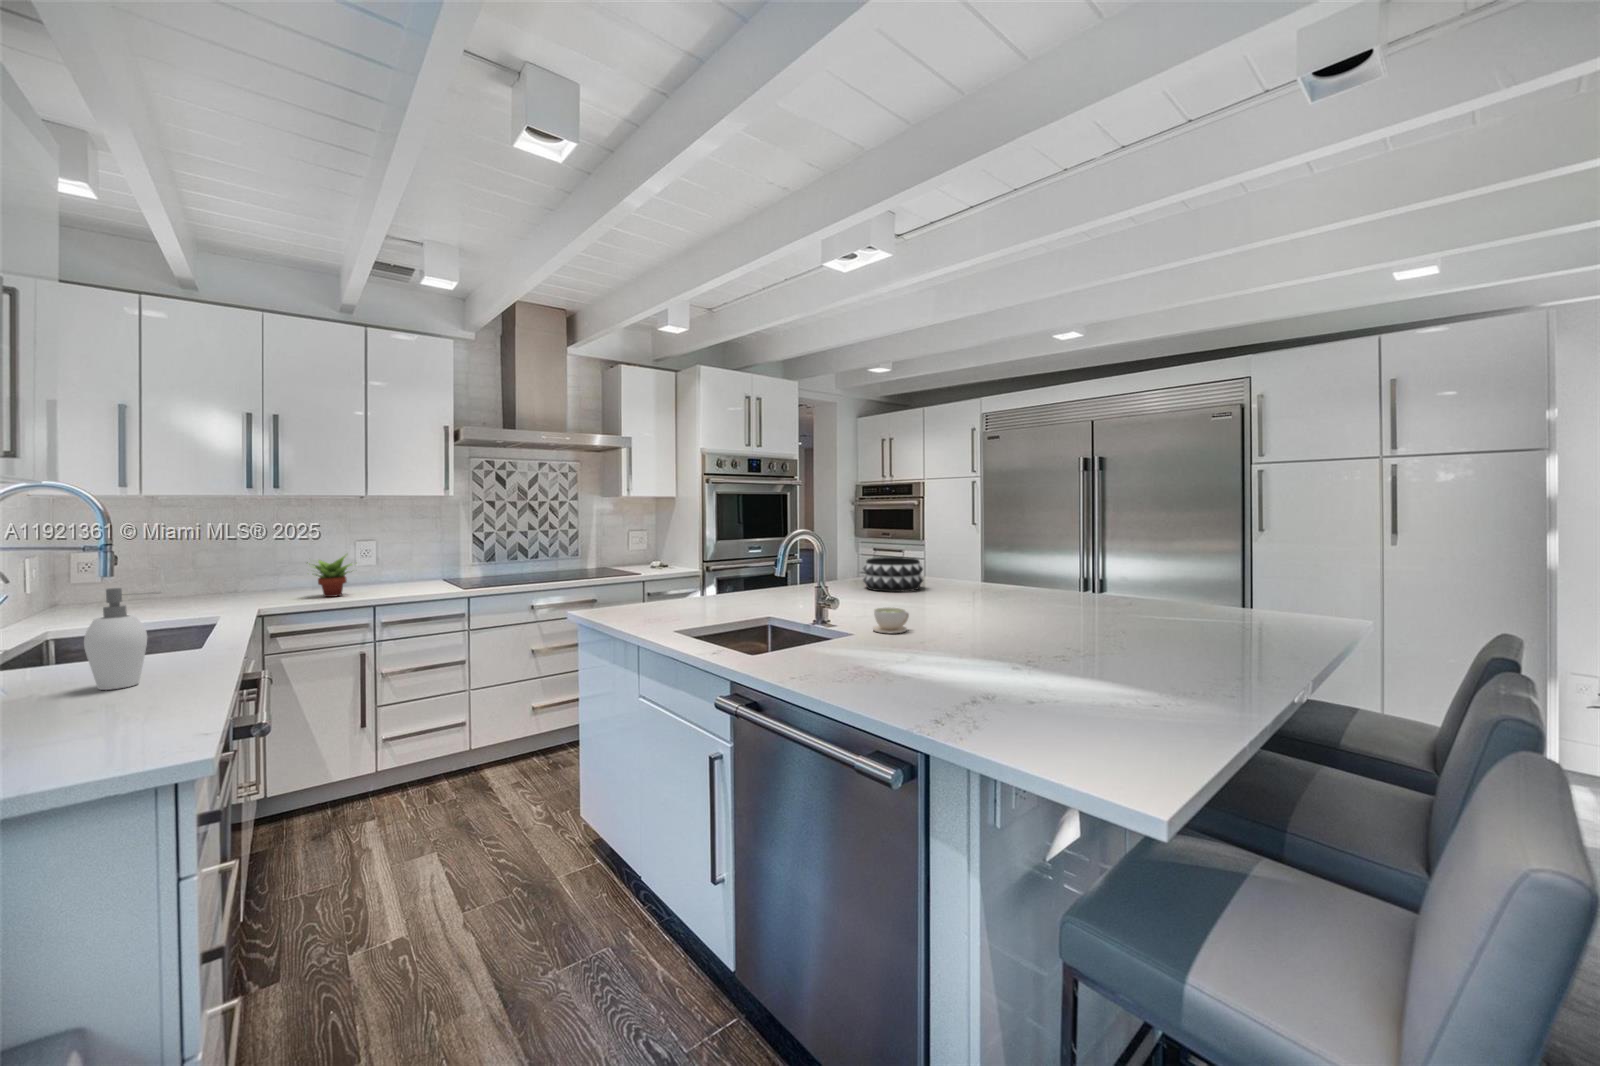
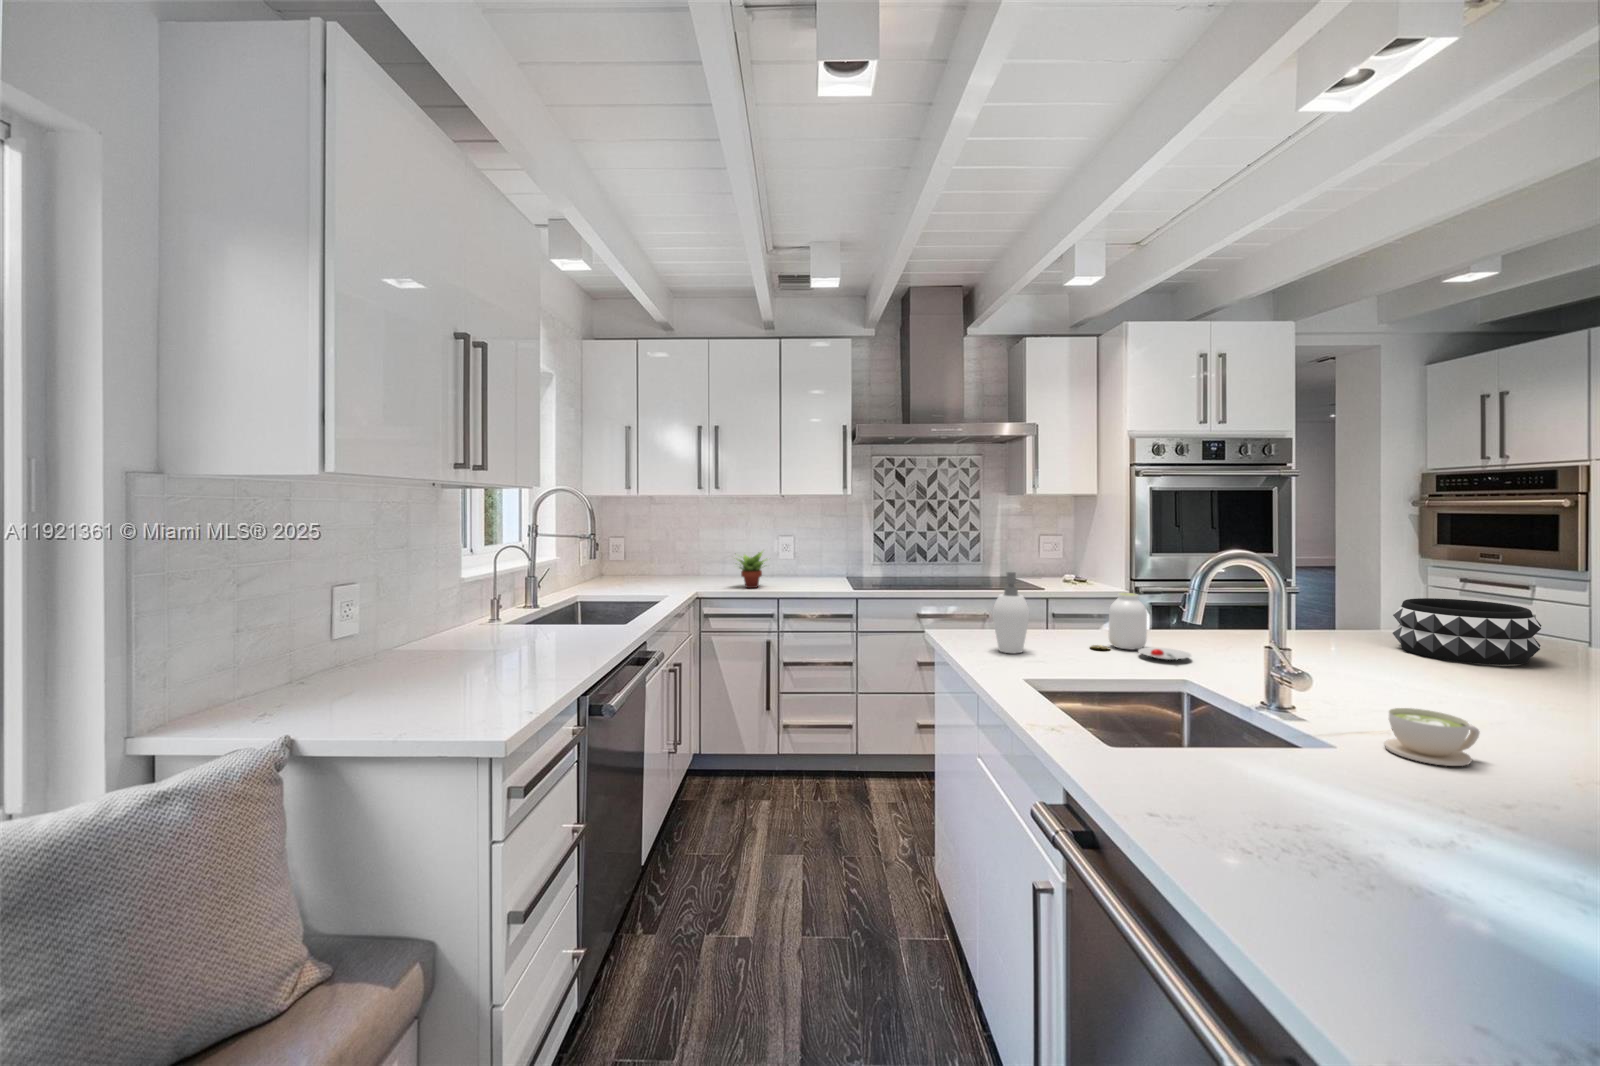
jar: none [703,564,768,606] -> present [1091,593,1191,660]
soap dispenser: present [84,588,147,690] -> present [993,572,1029,653]

